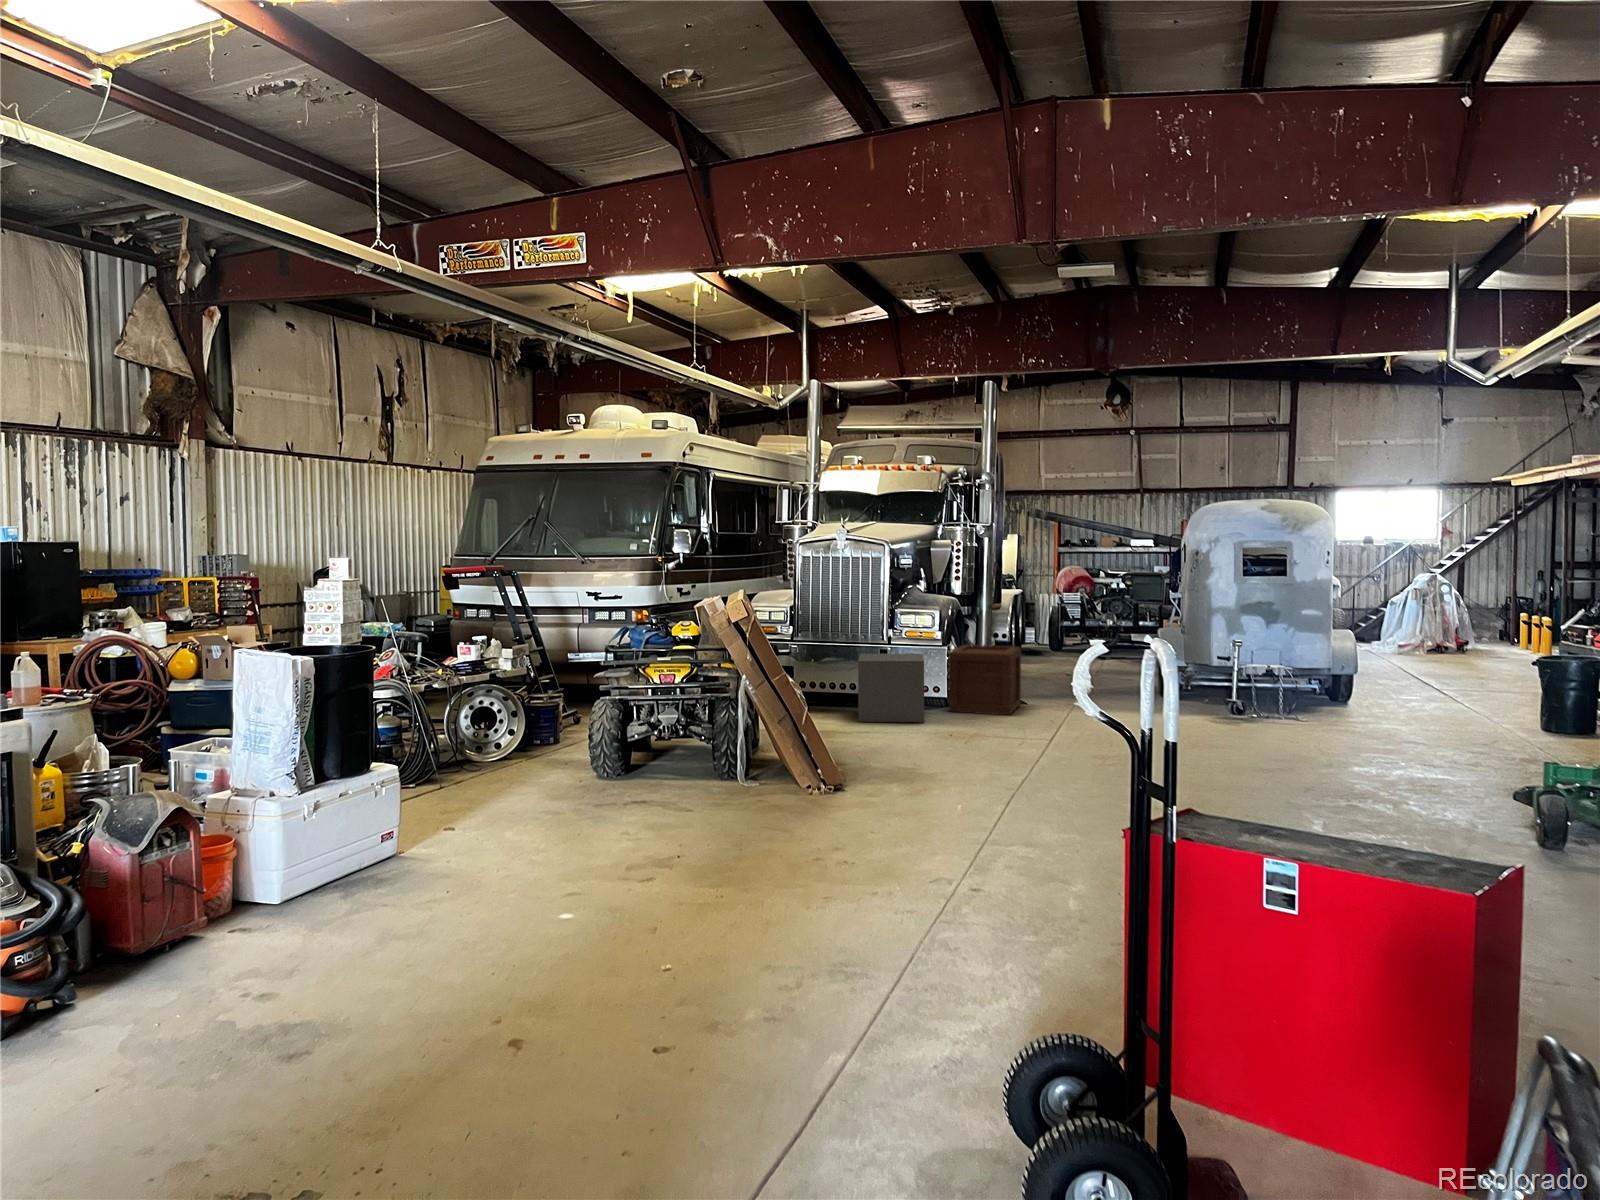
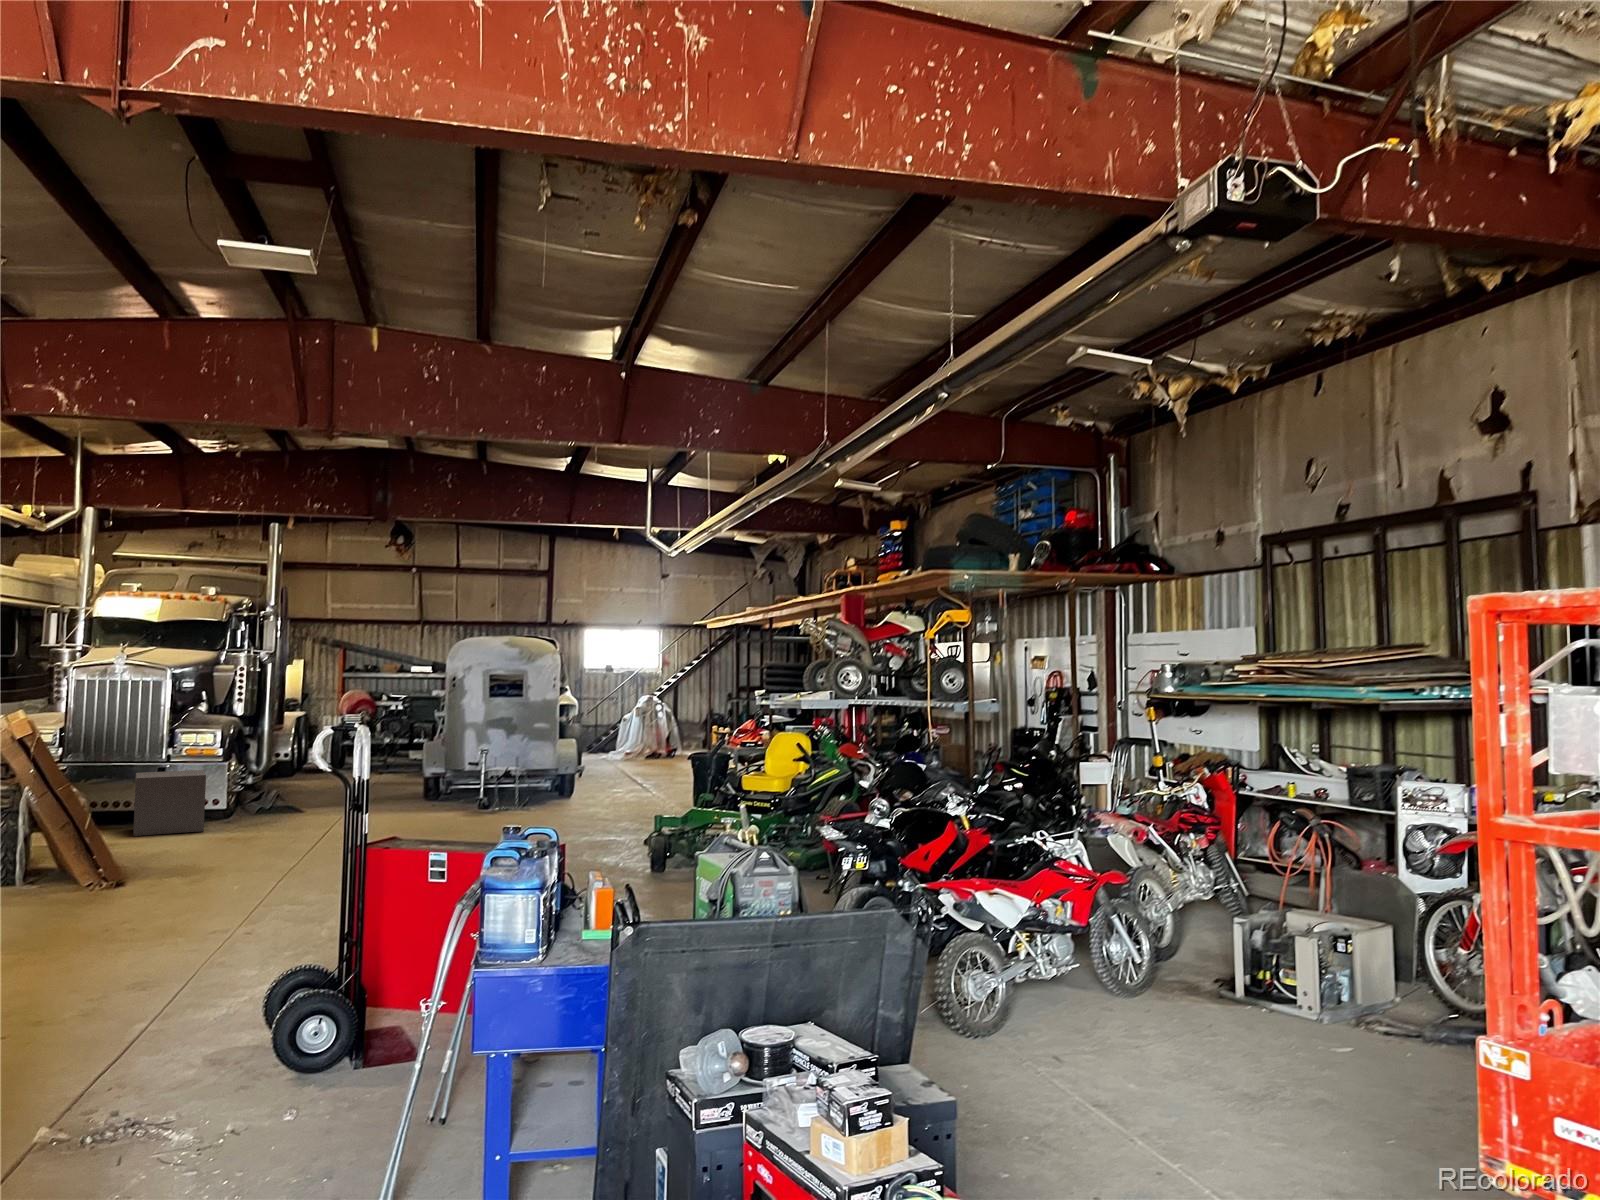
wooden crate: present [949,645,1021,715] -> none [228,760,301,822]

